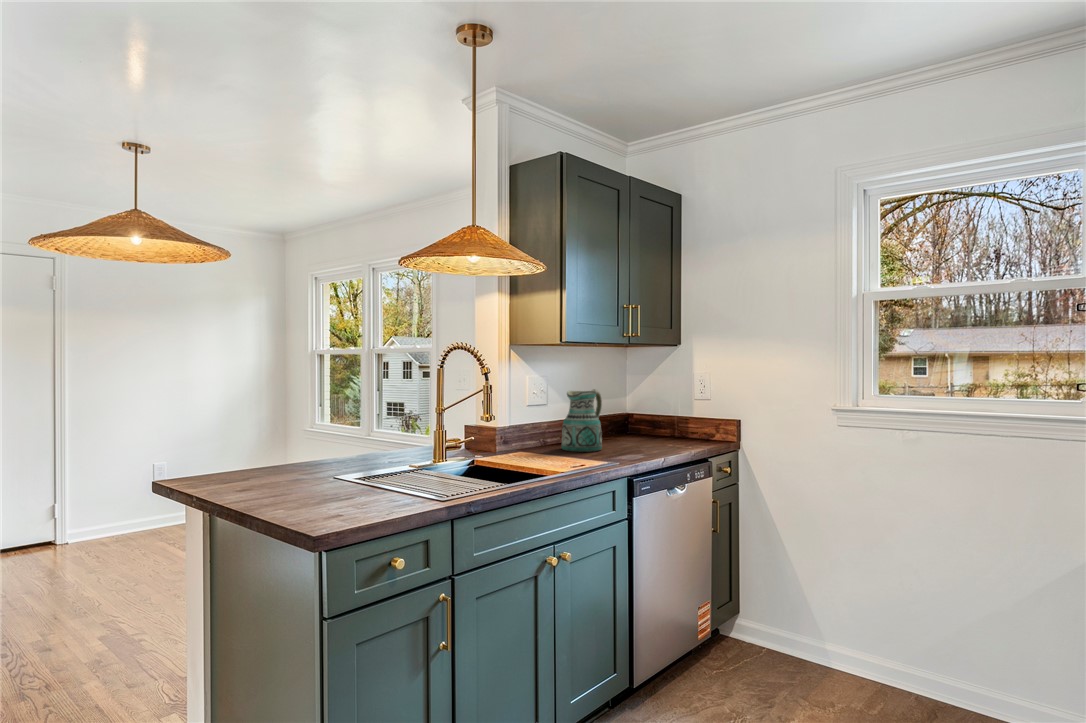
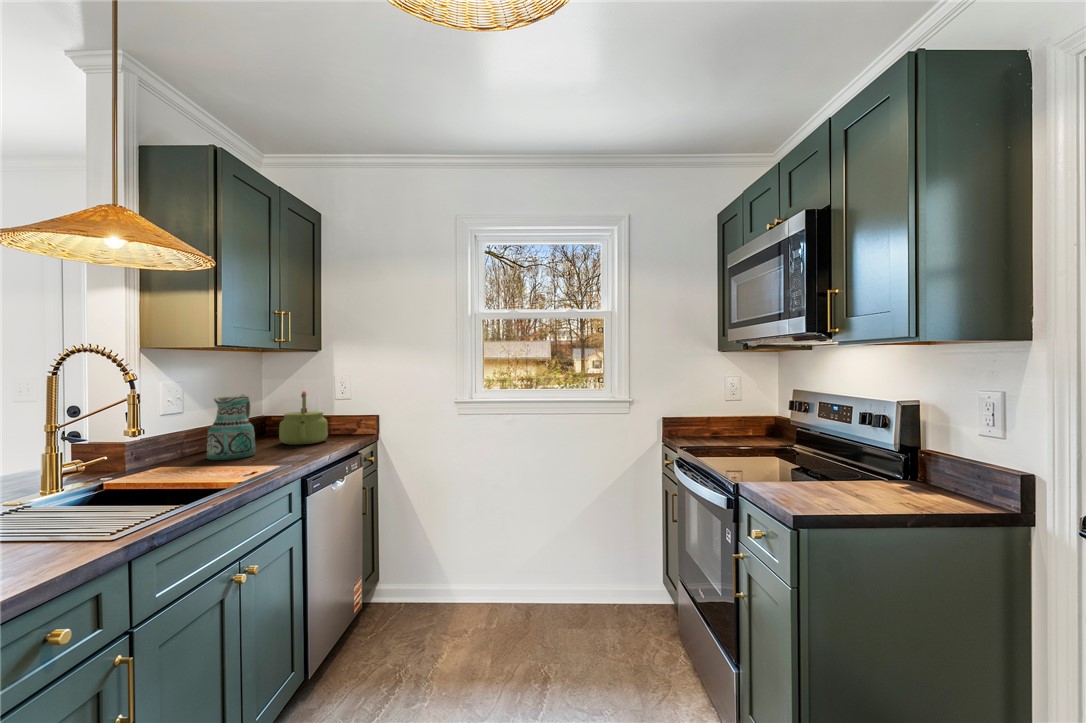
kettle: none [633,389,681,446] -> present [279,392,328,445]

